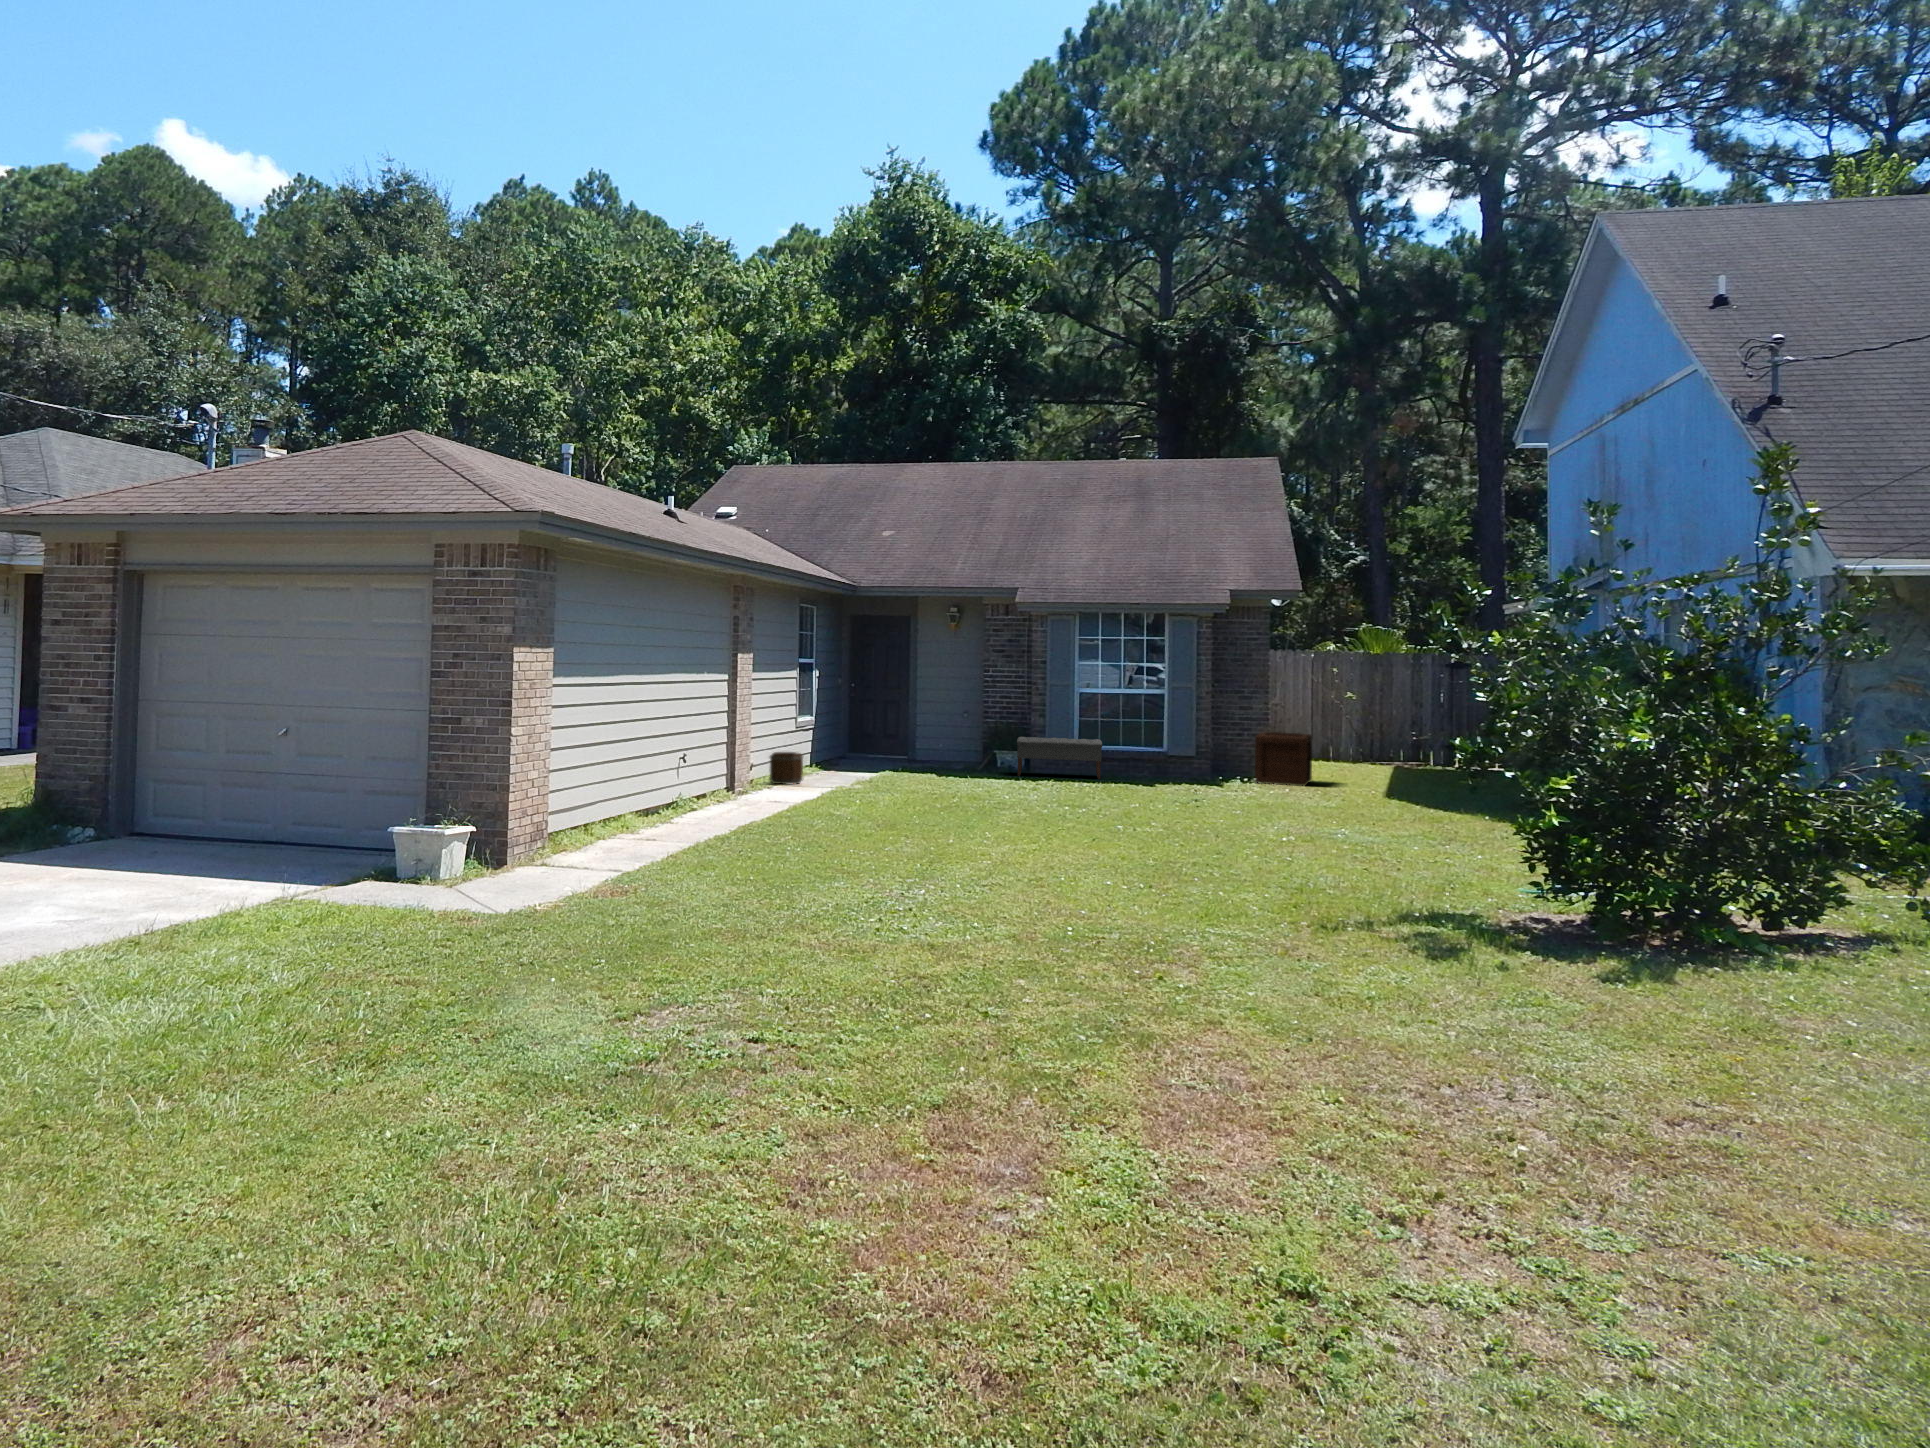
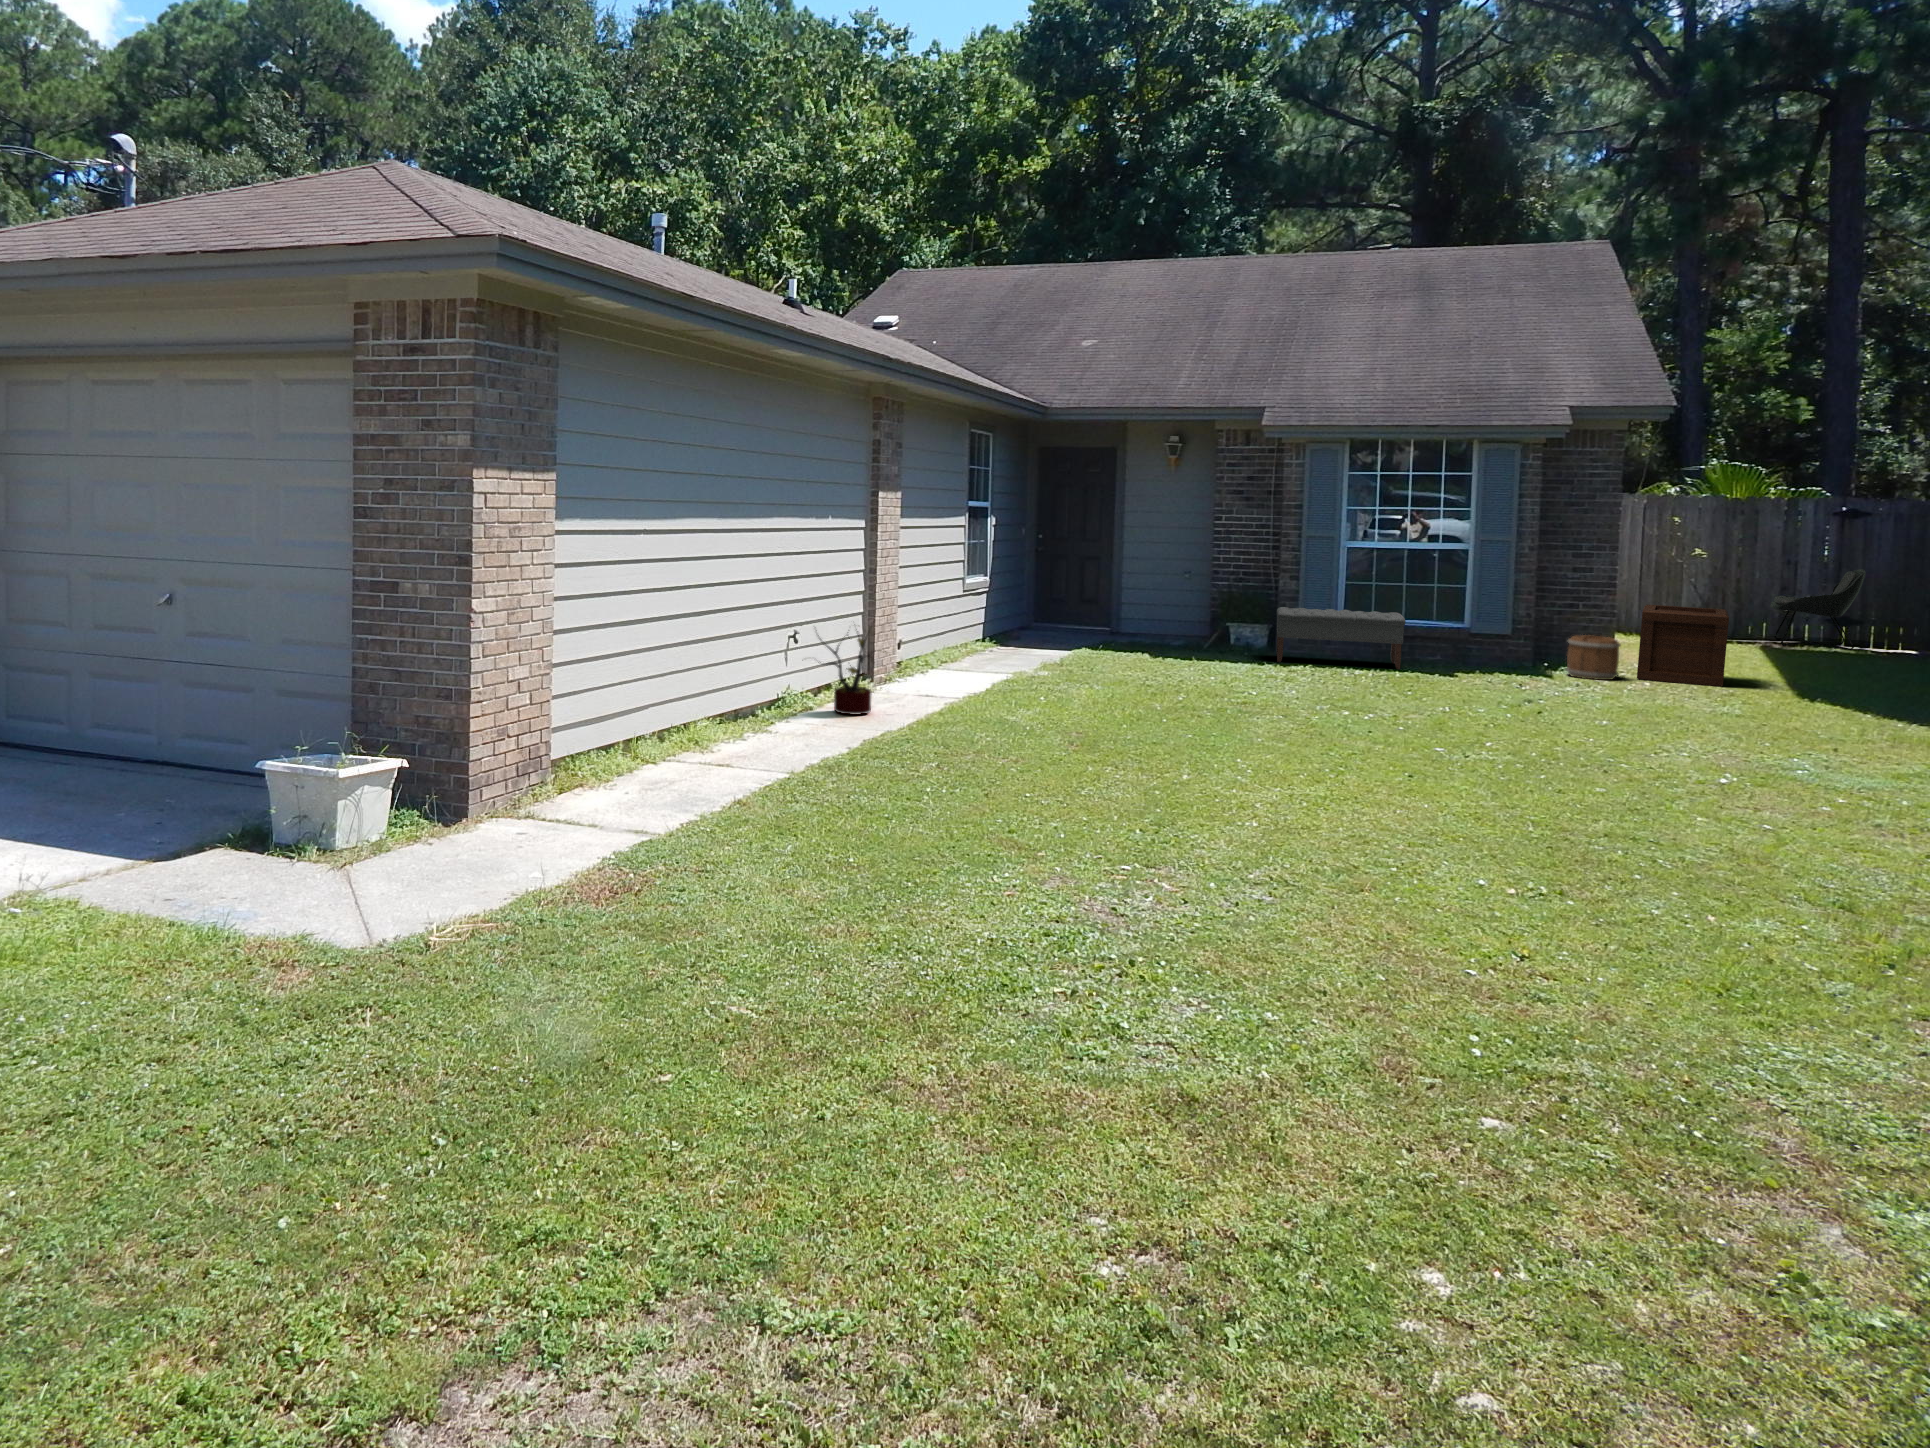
lounge chair: none [1378,708,1436,767] -> present [1770,569,1866,650]
decorative plant: none [693,741,752,804] -> present [818,631,890,715]
bucket: present [769,752,804,784] -> present [1566,635,1621,680]

